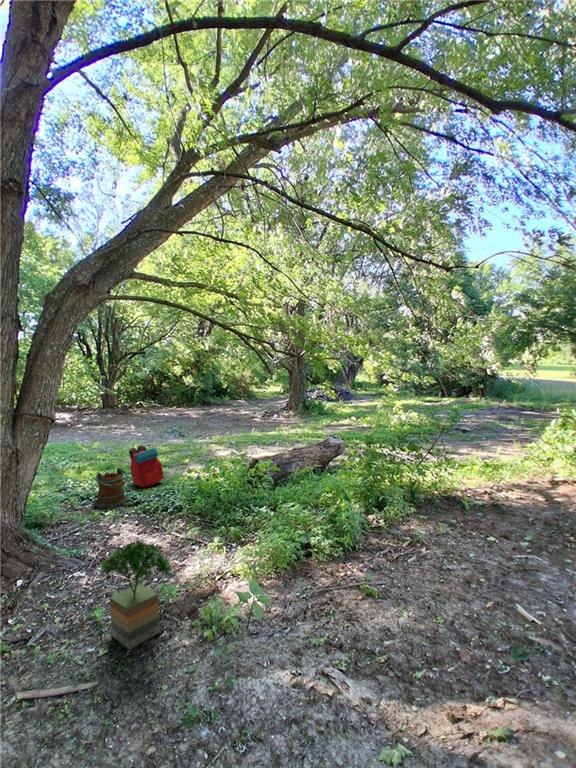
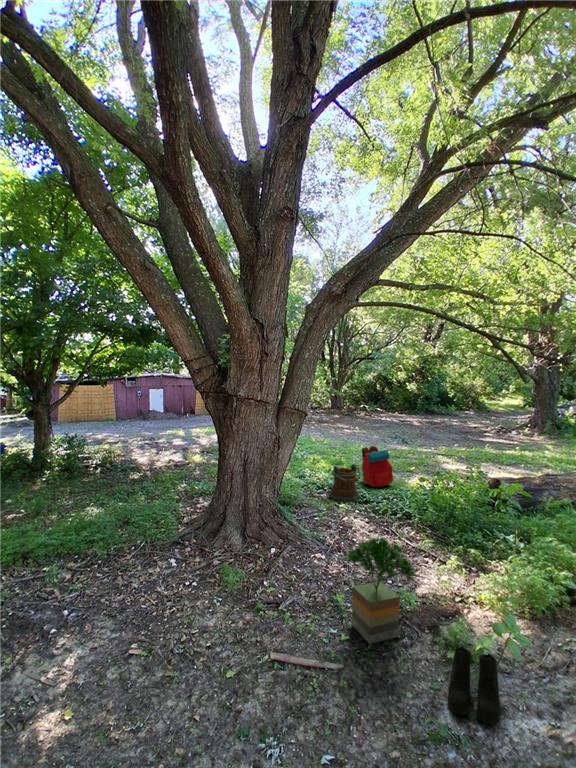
boots: none [202,622,245,686] -> present [448,646,500,725]

